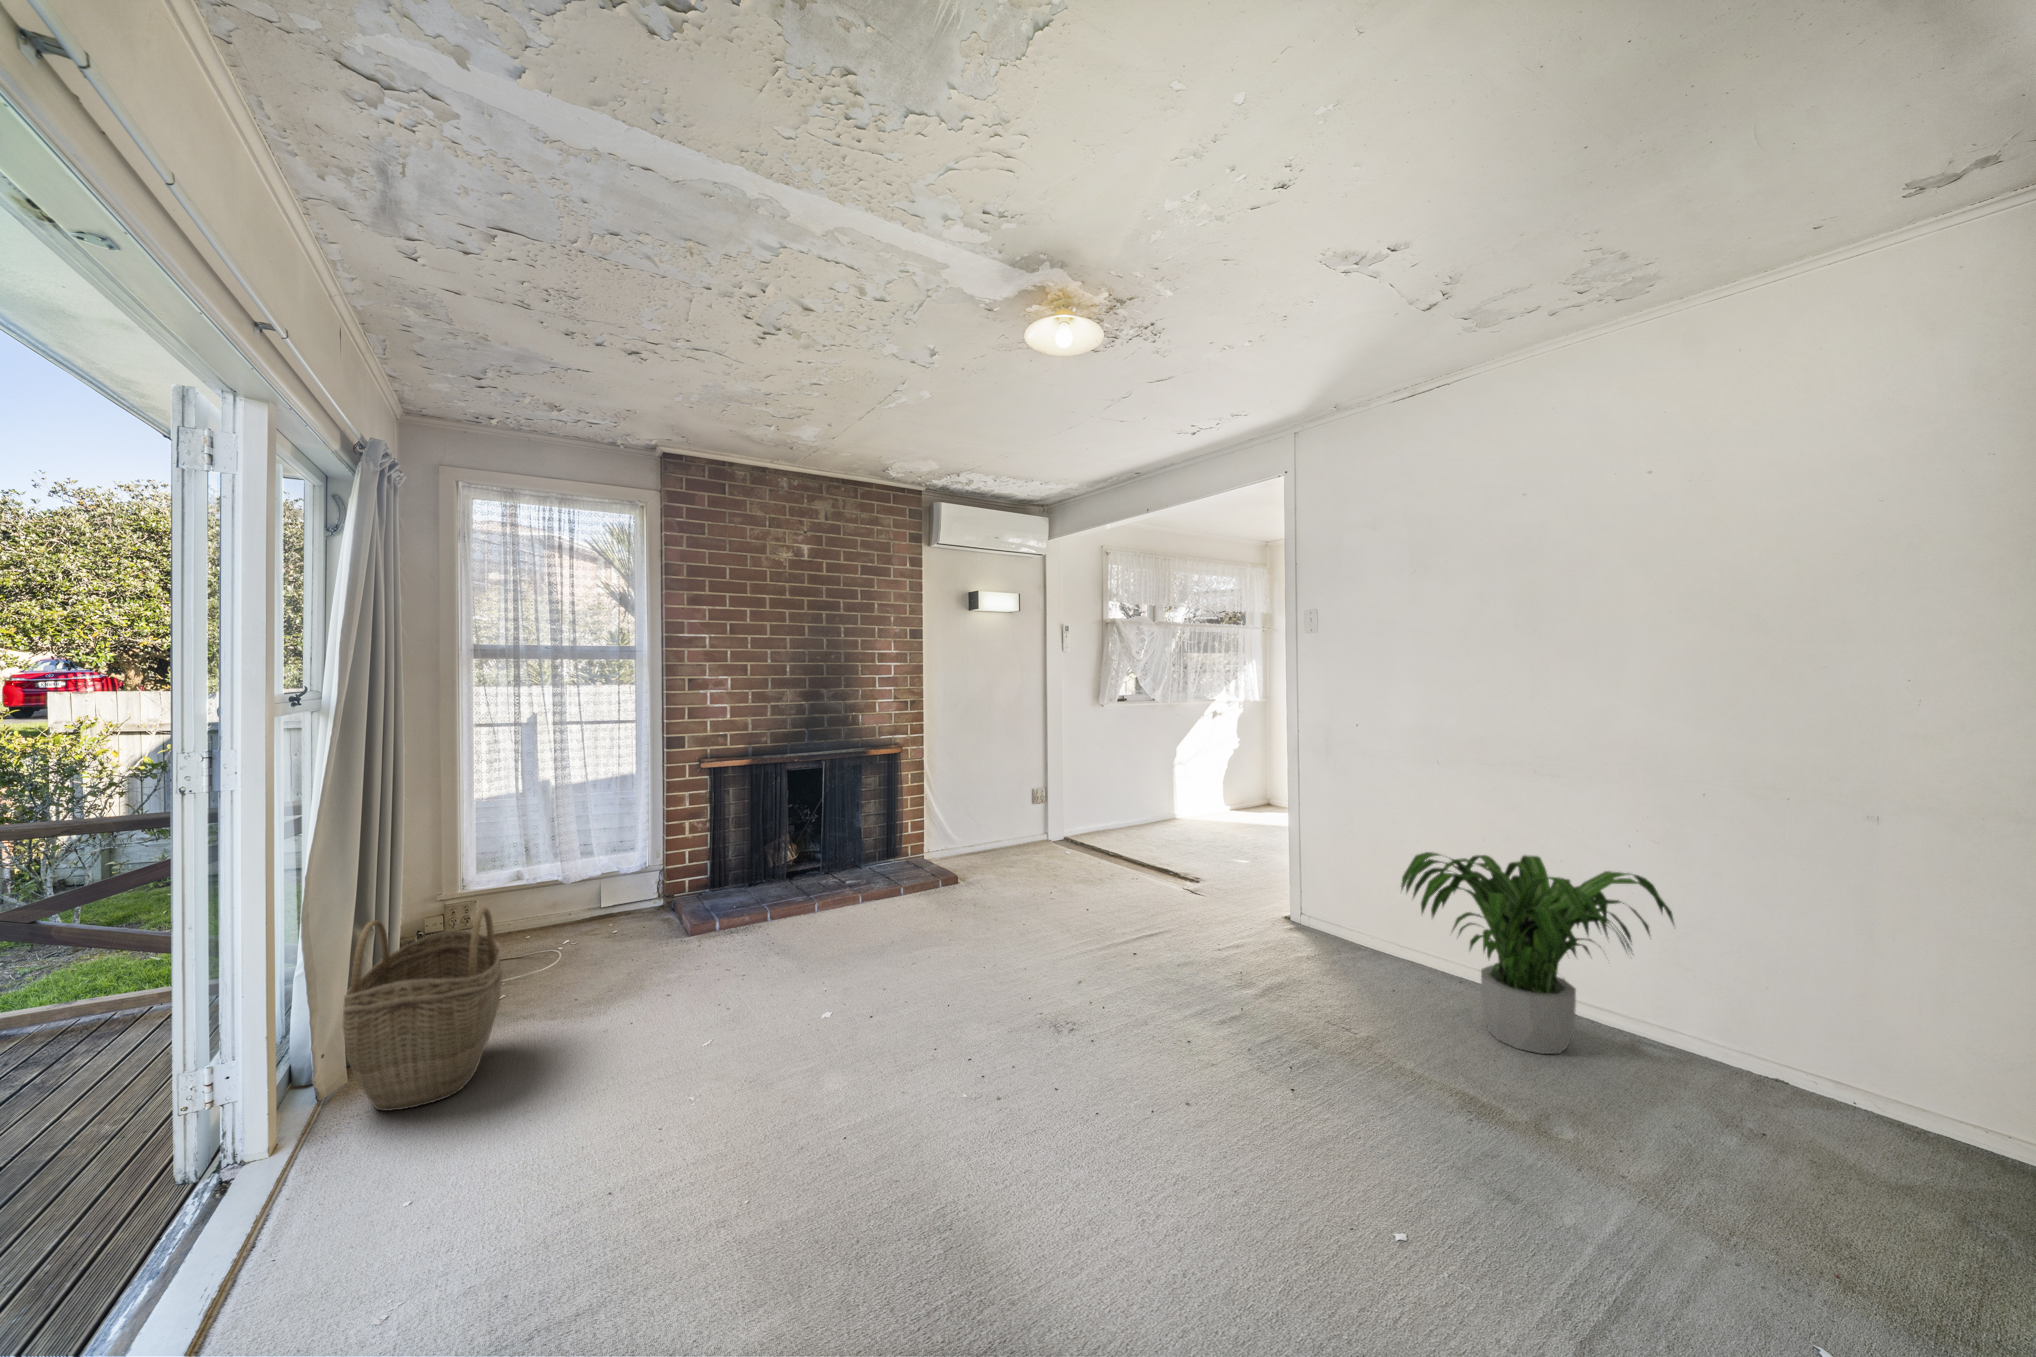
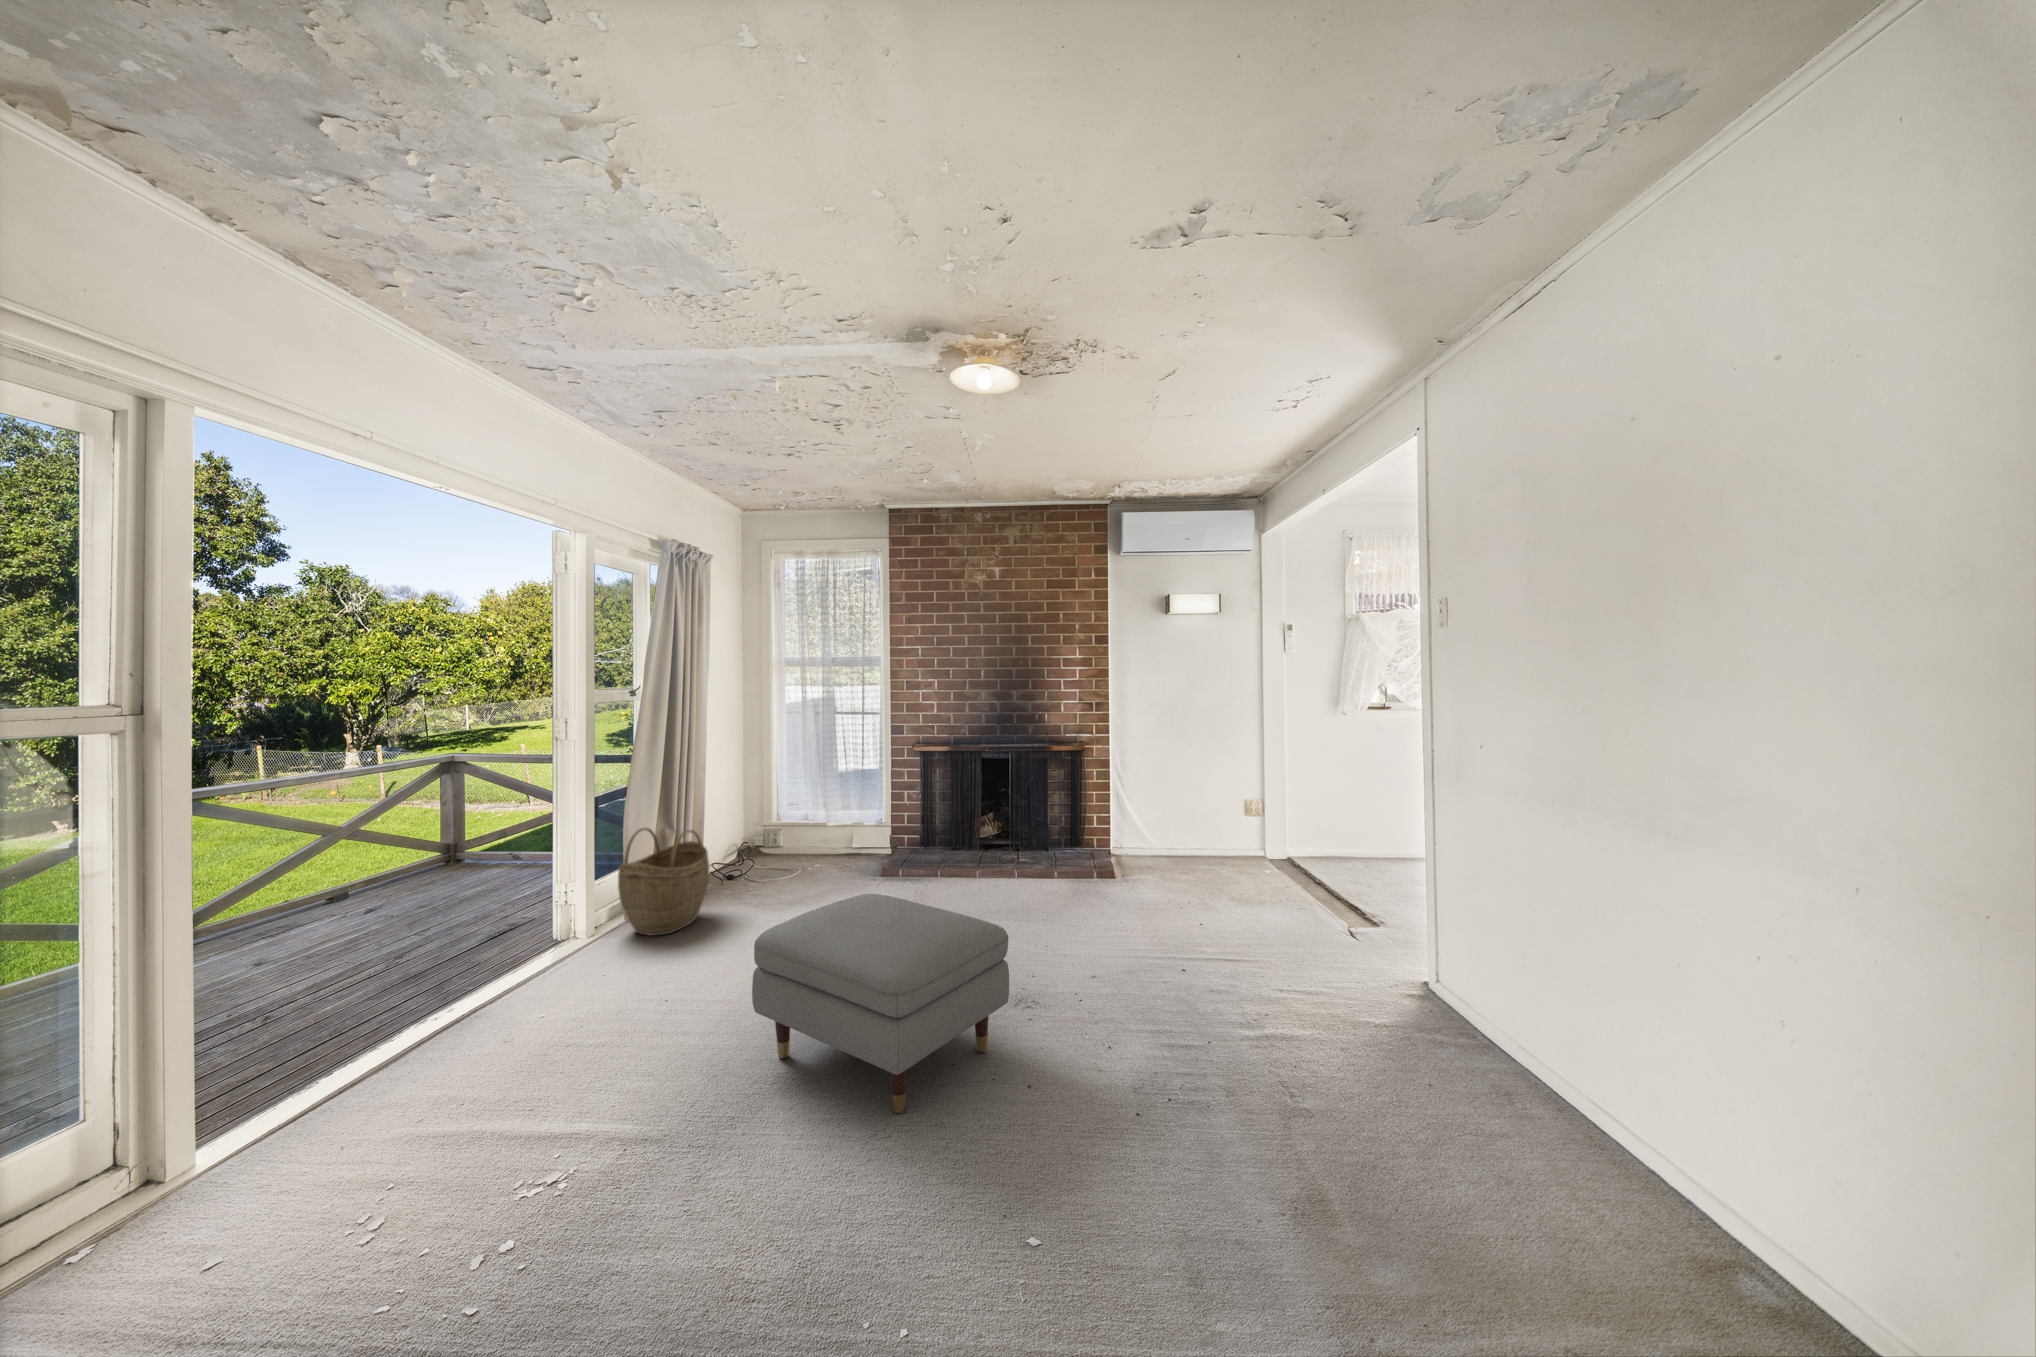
potted plant: present [1401,852,1674,1054] -> none [1300,923,1612,1214]
ottoman: none [902,922,1199,1175] -> present [752,894,1009,1113]

